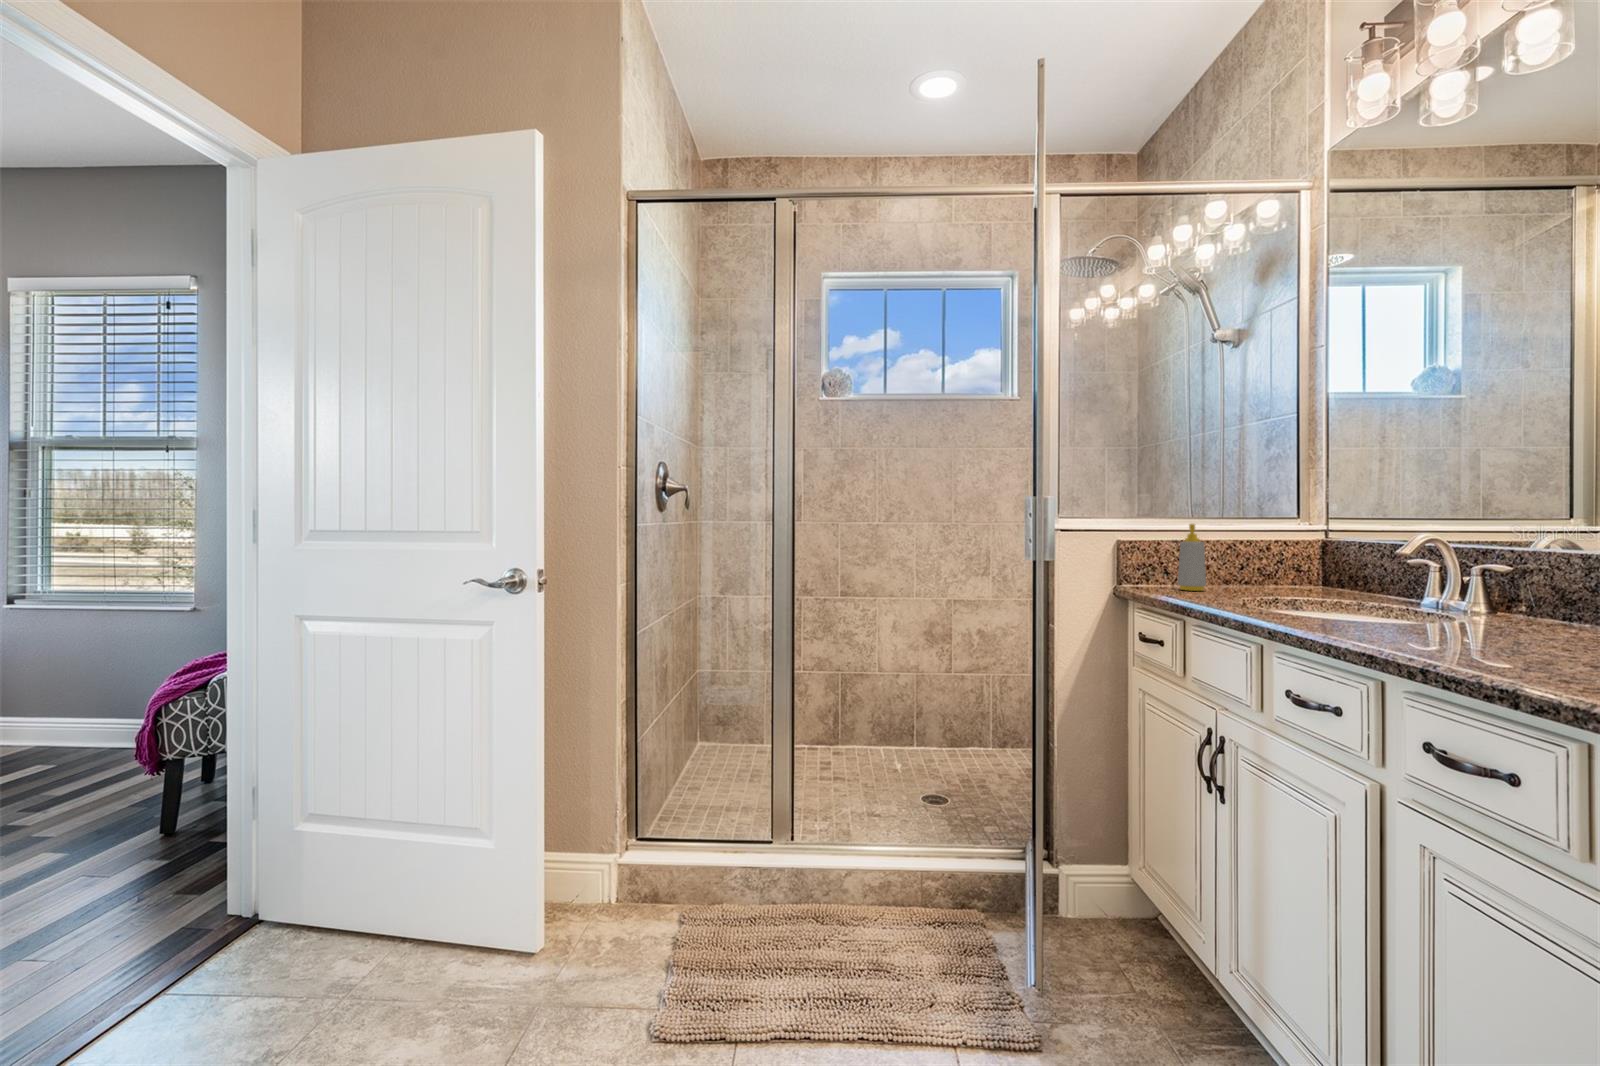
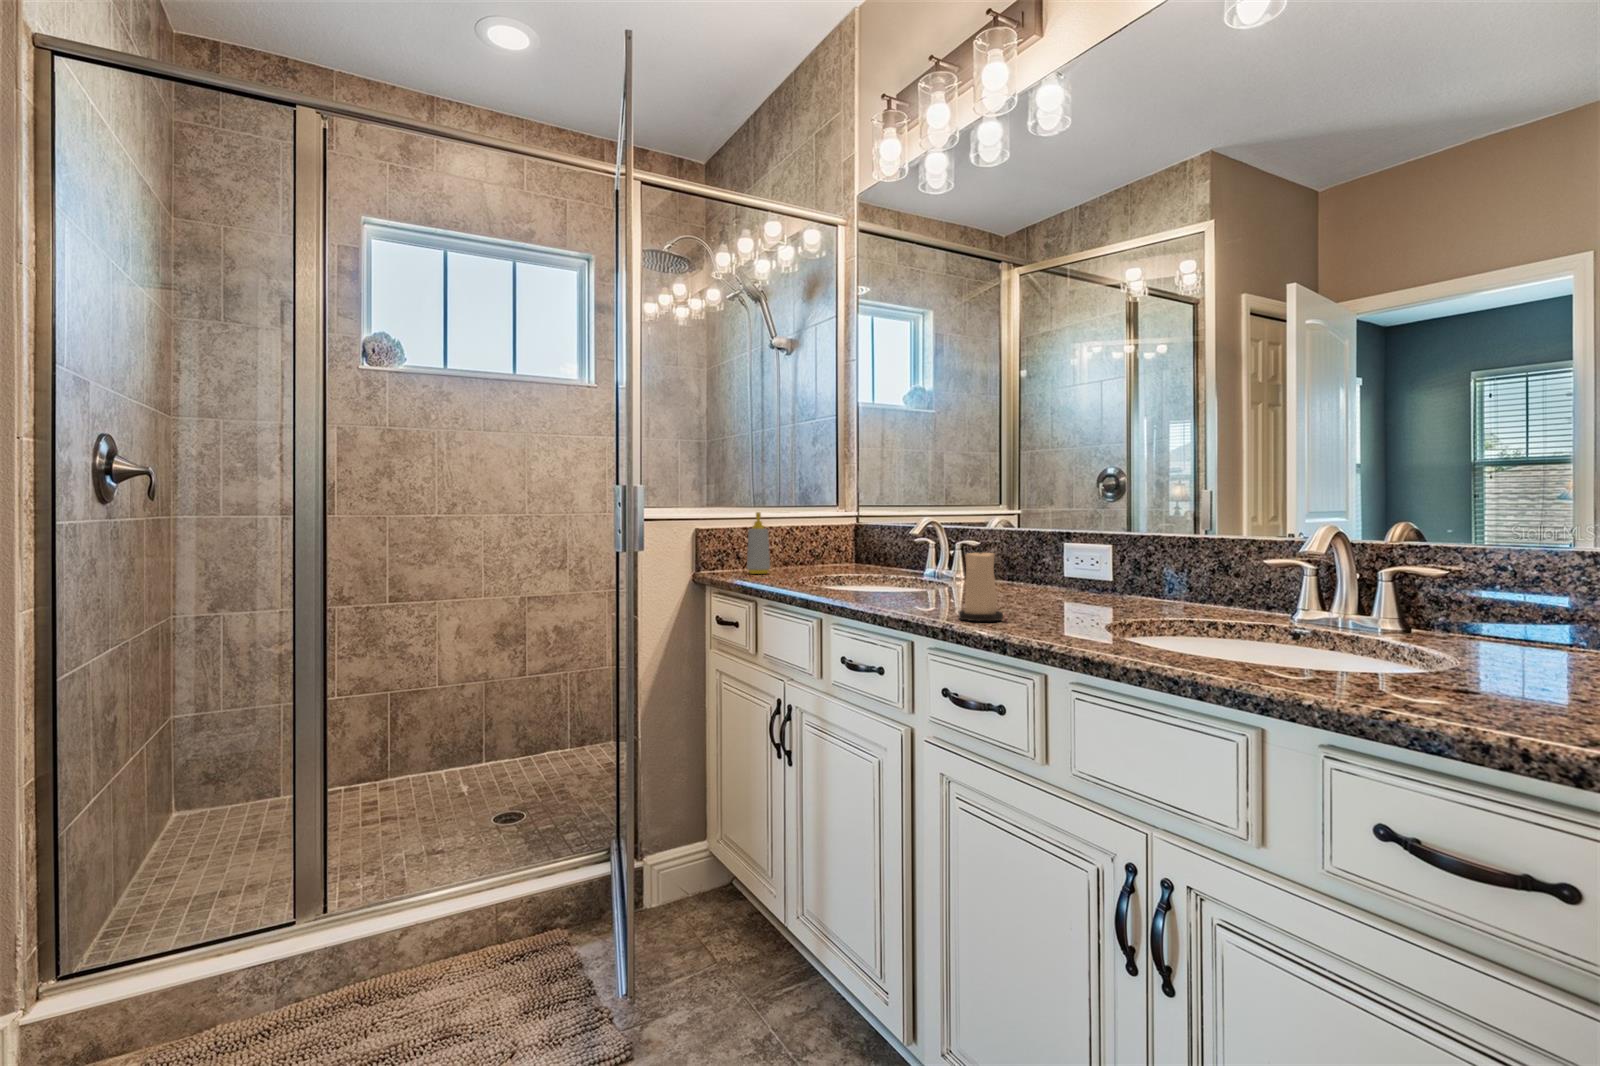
candle: none [1448,574,1518,668] -> present [958,548,1003,621]

